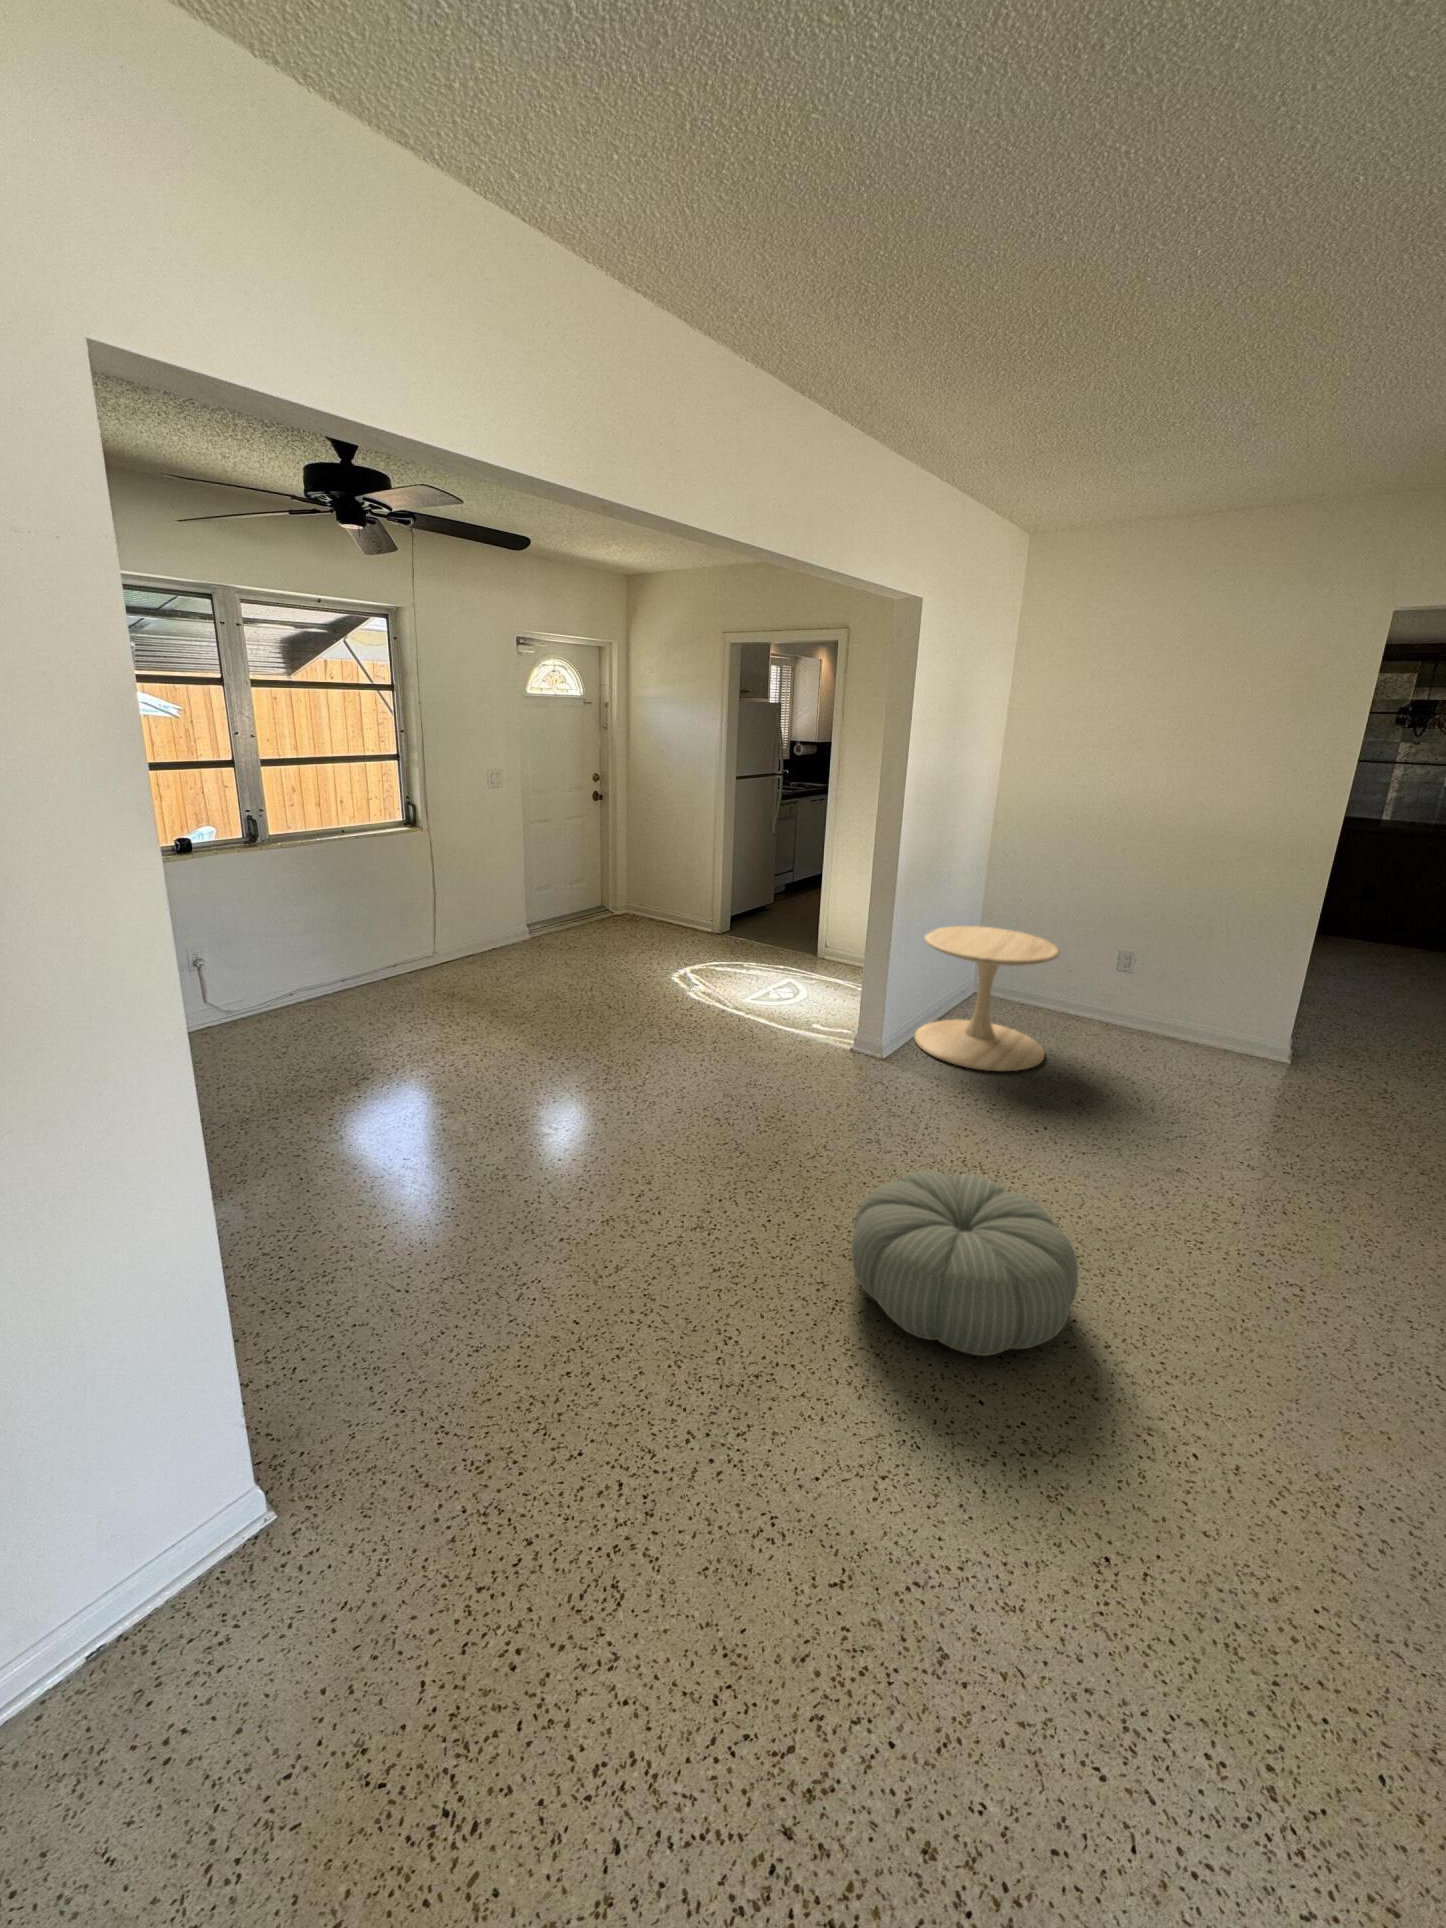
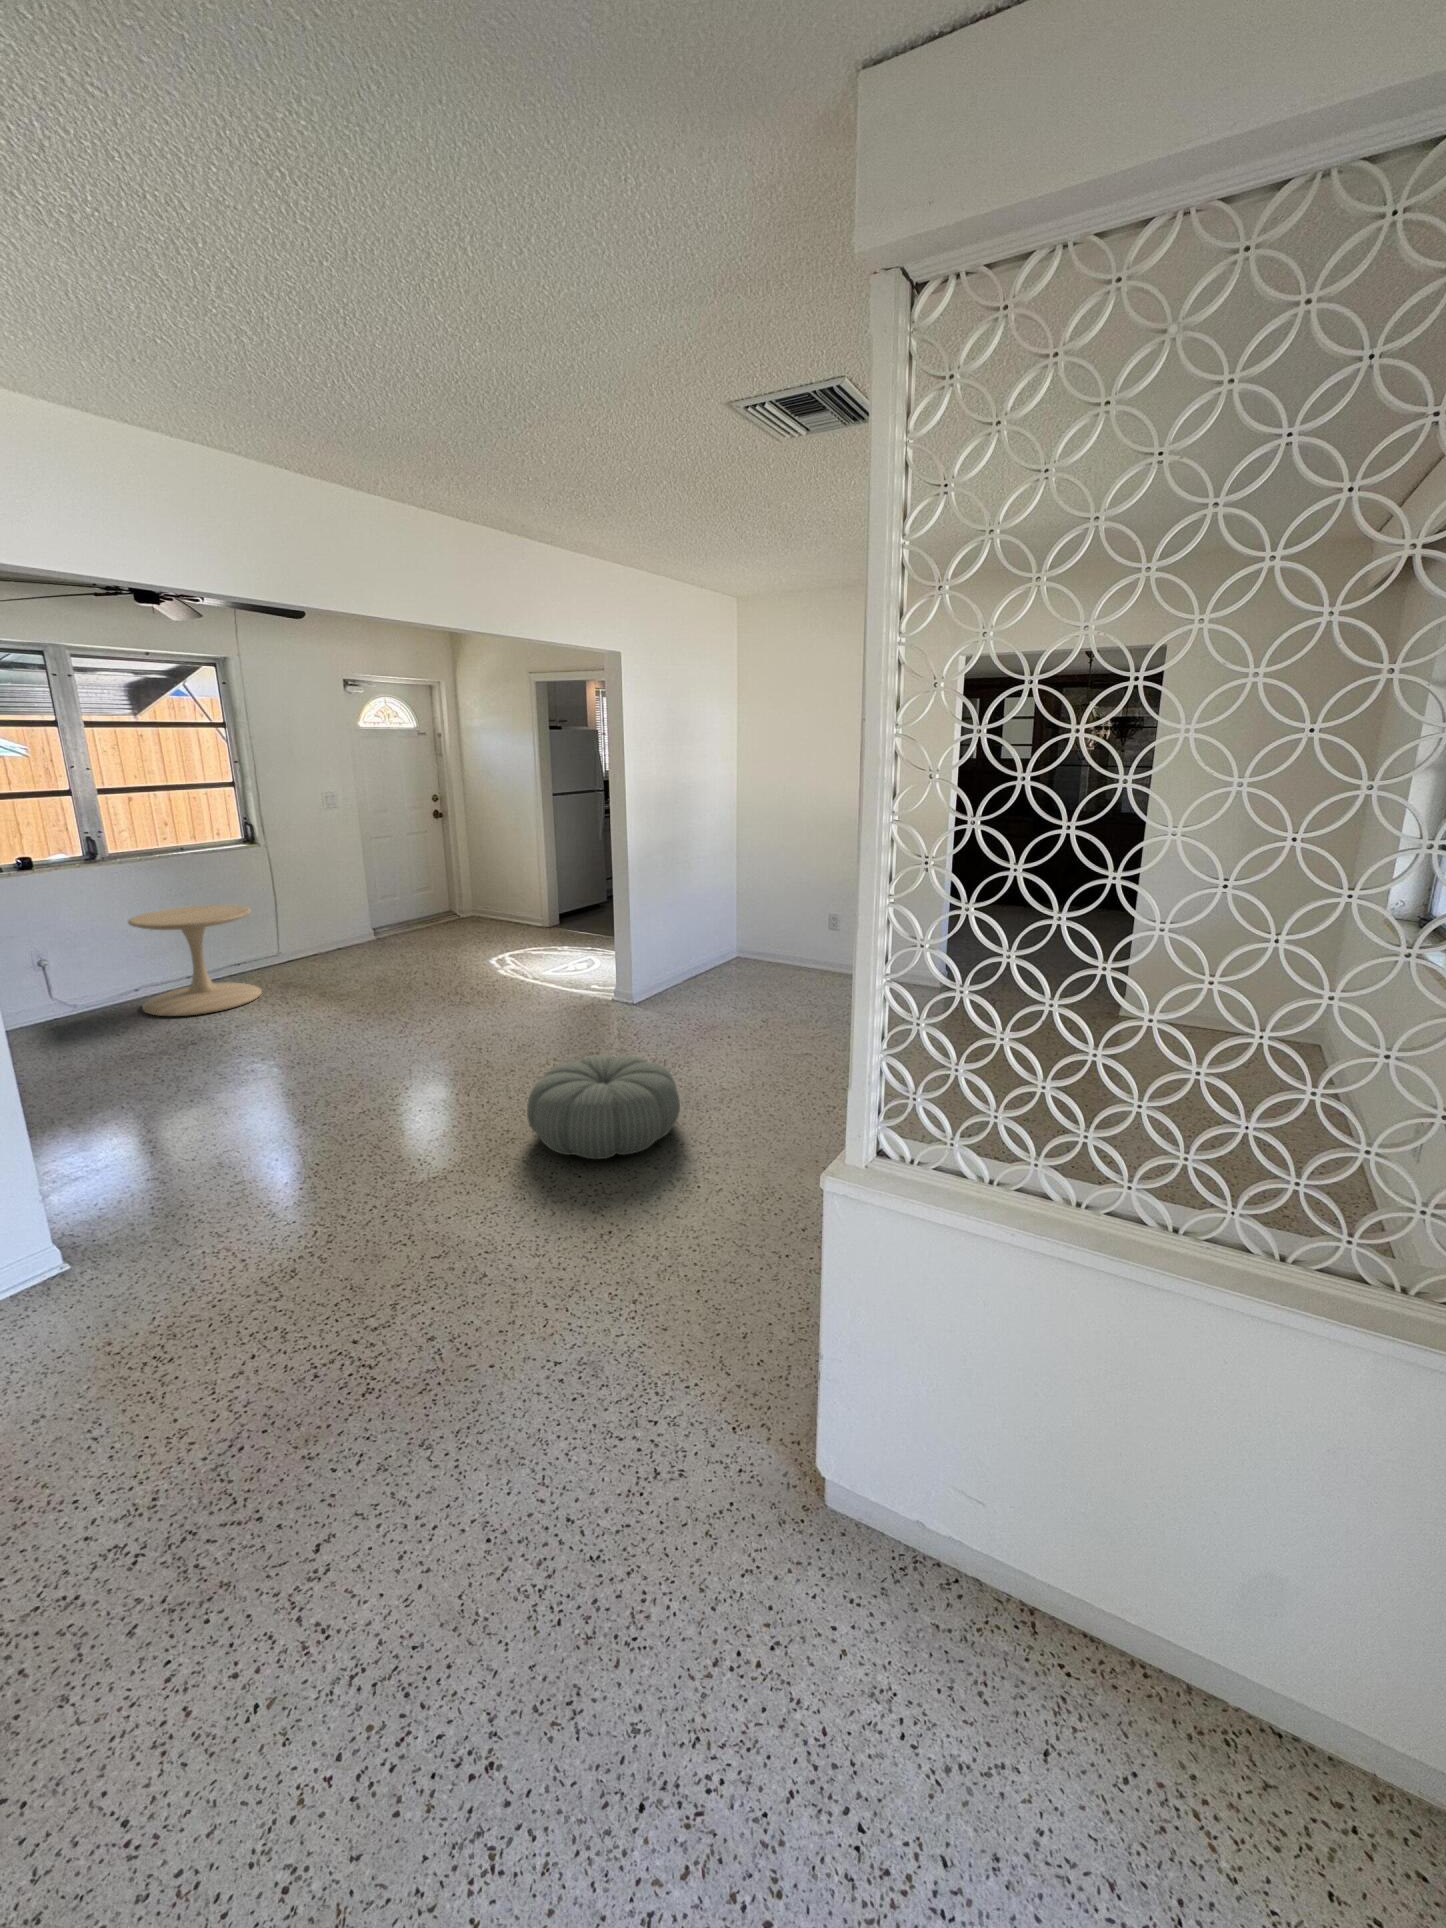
side table: present [914,926,1060,1071] -> present [128,905,262,1016]

